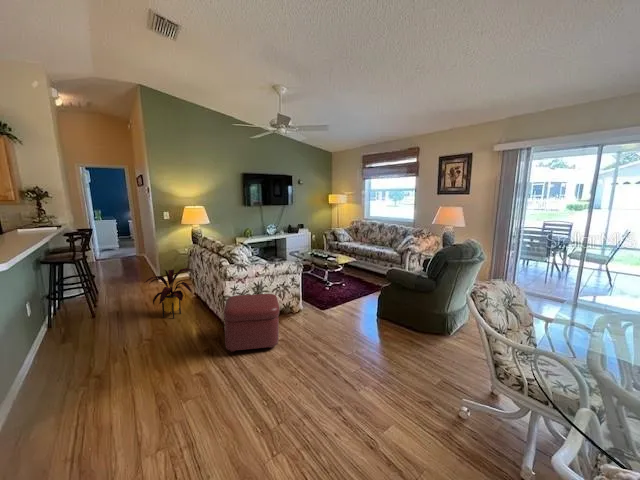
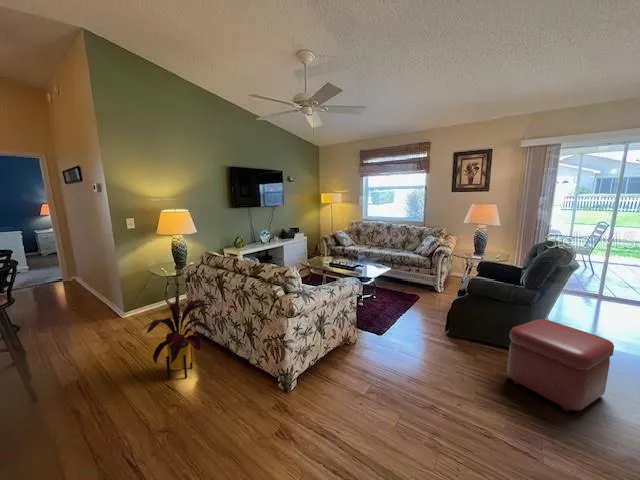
ottoman: present [224,294,280,352] -> present [507,319,614,411]

